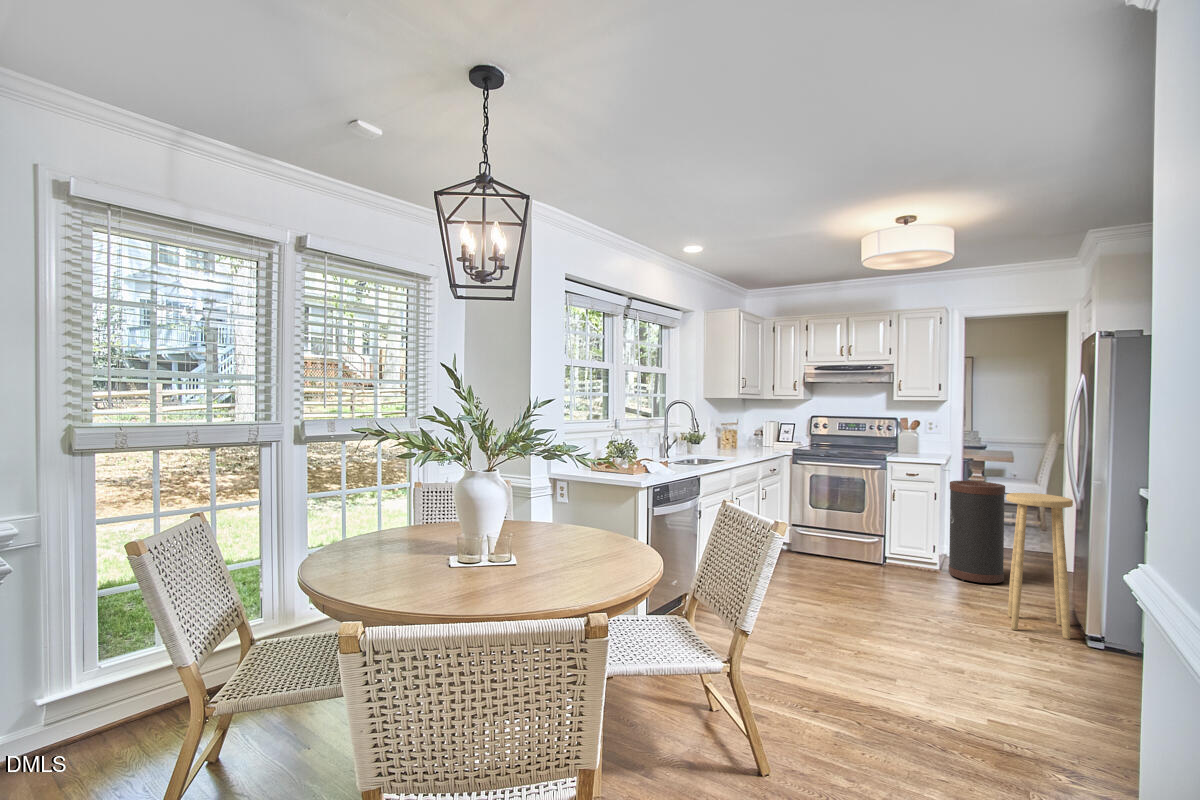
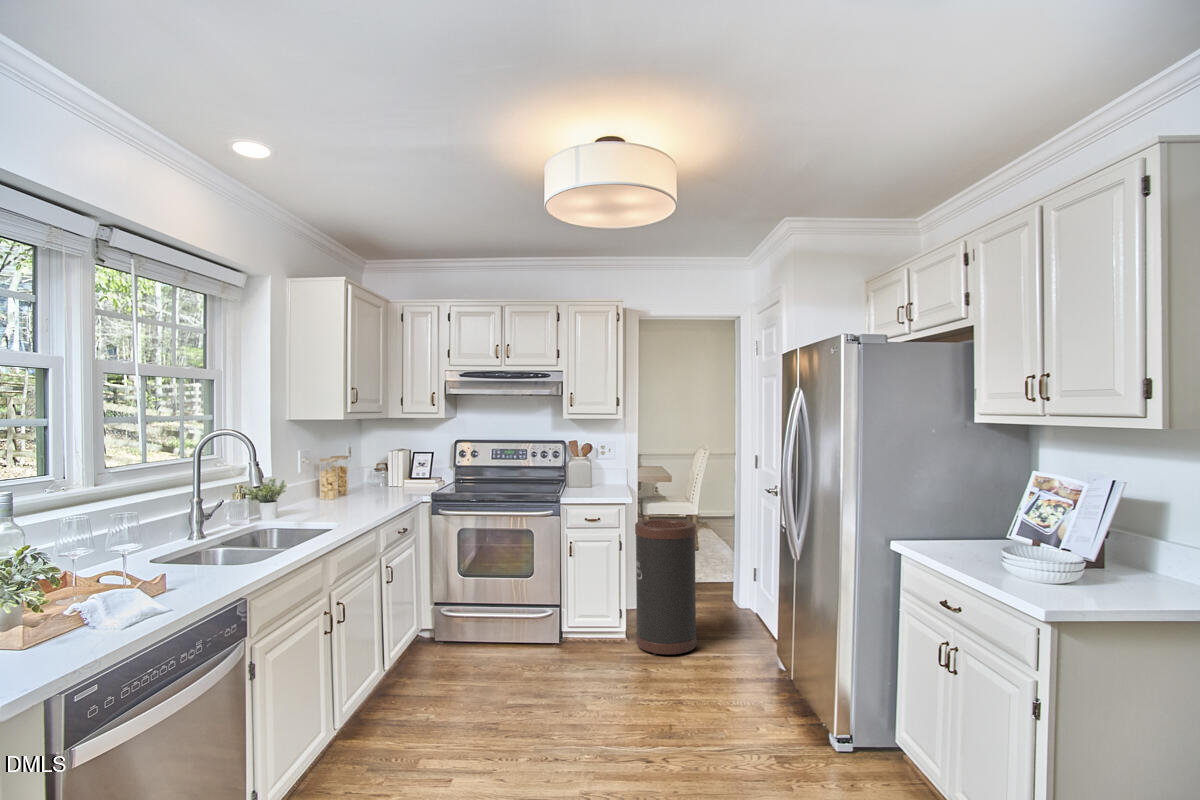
stool: present [1006,493,1073,639] -> none [722,541,802,740]

